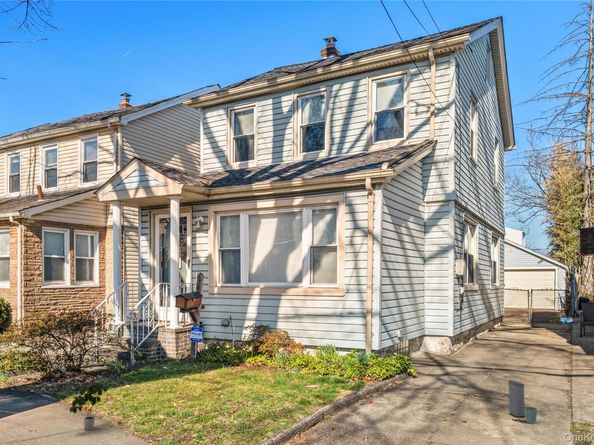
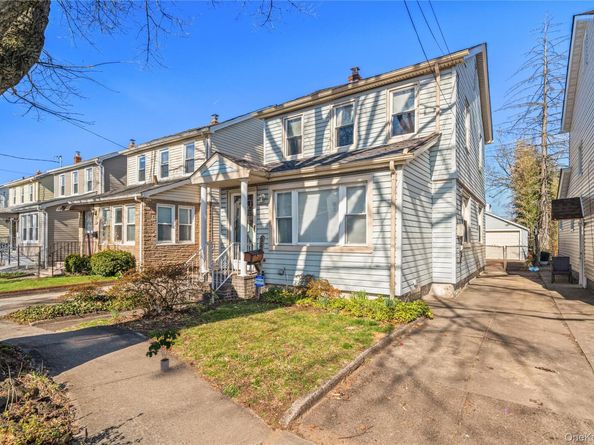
trash can: present [508,380,537,424] -> none [538,334,574,378]

